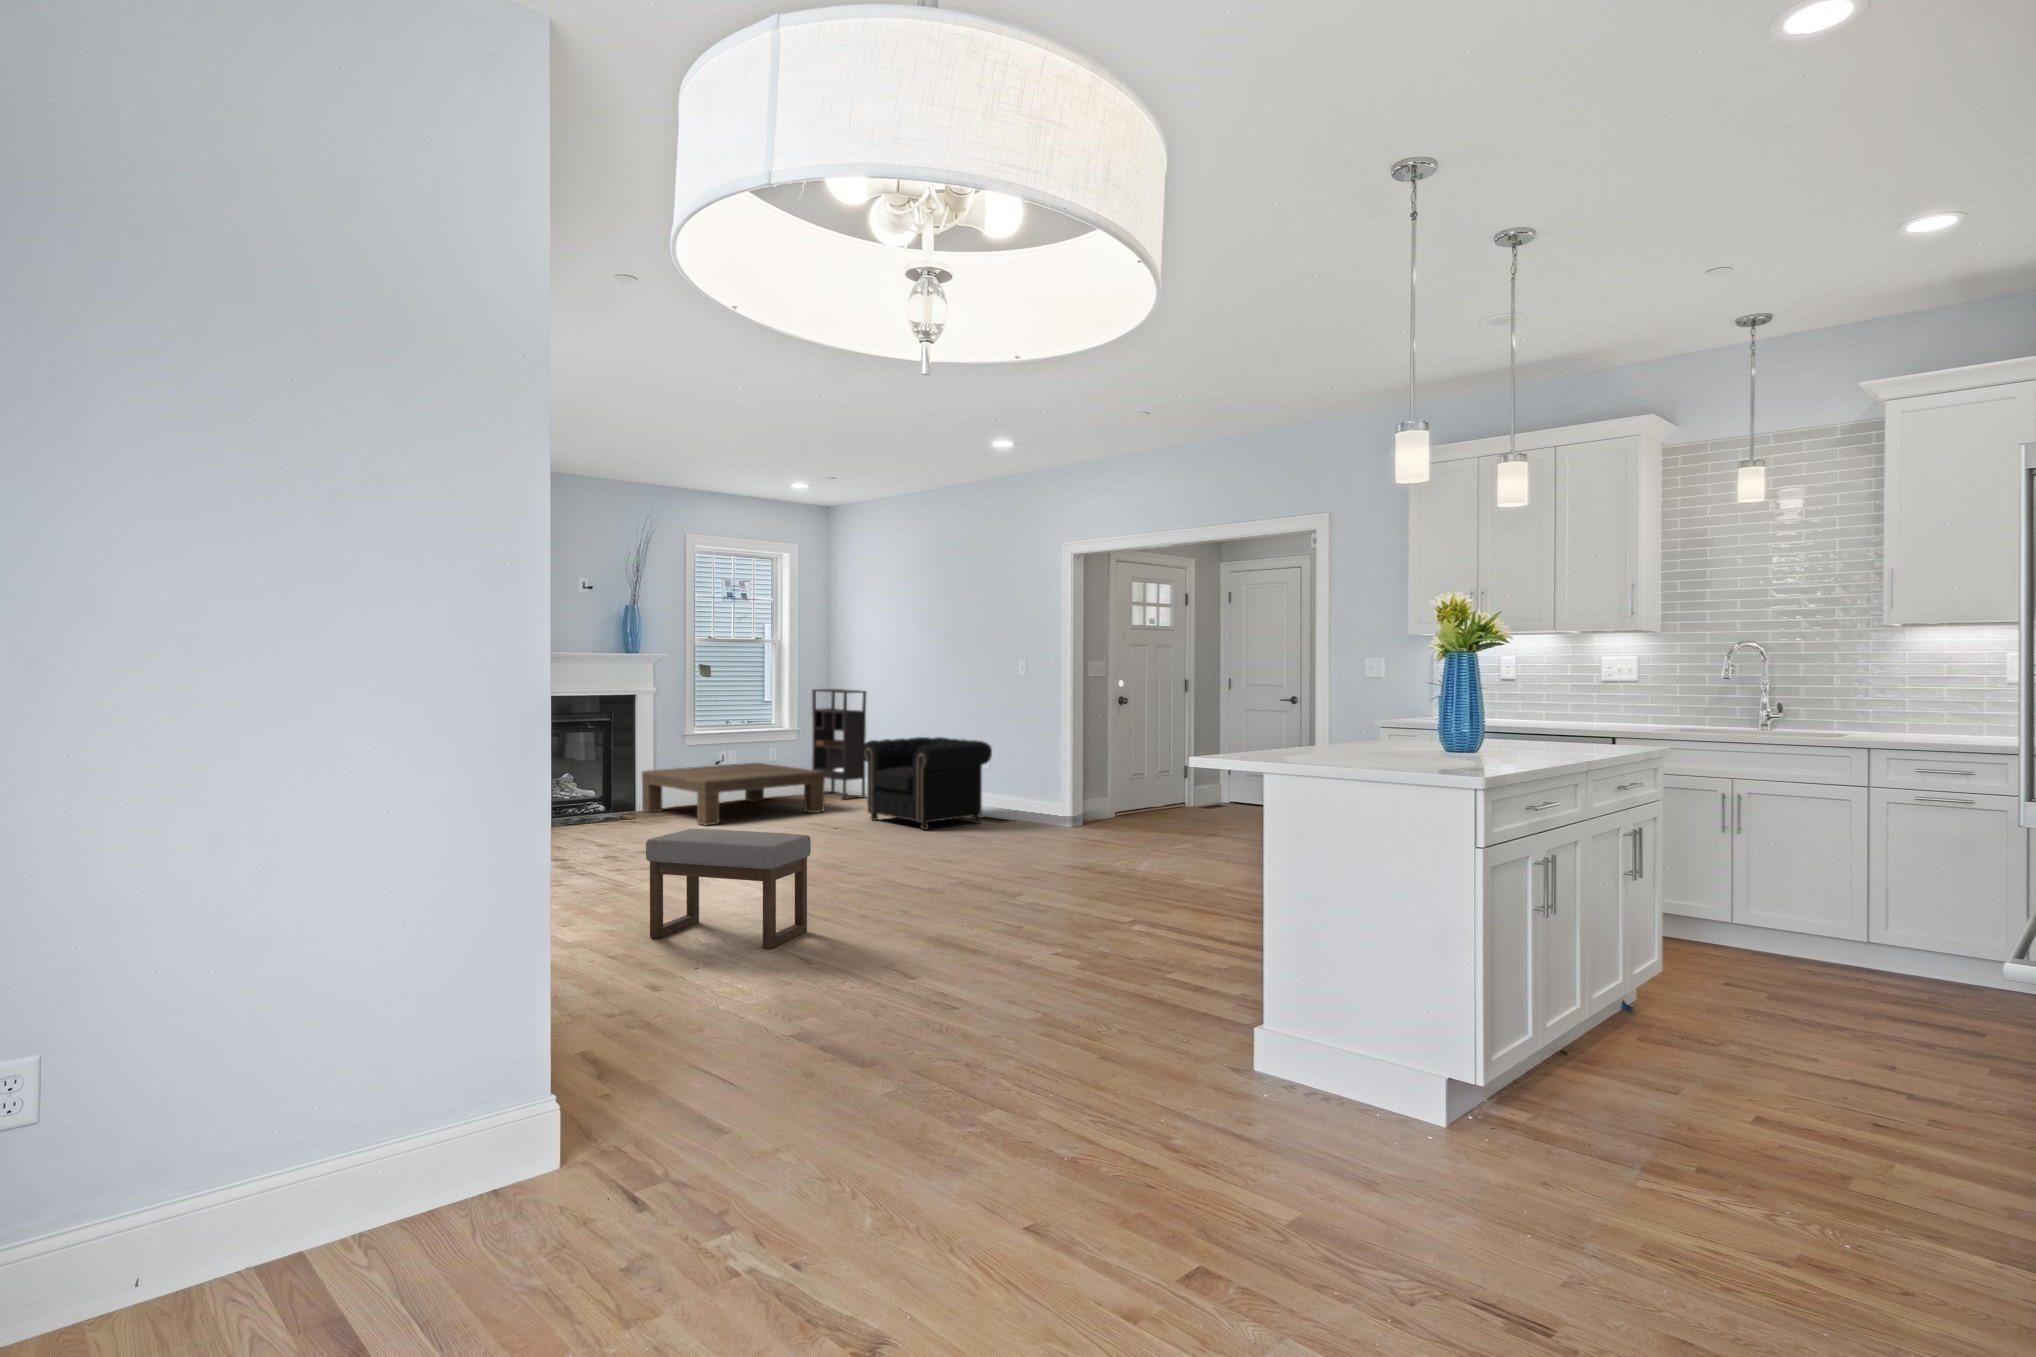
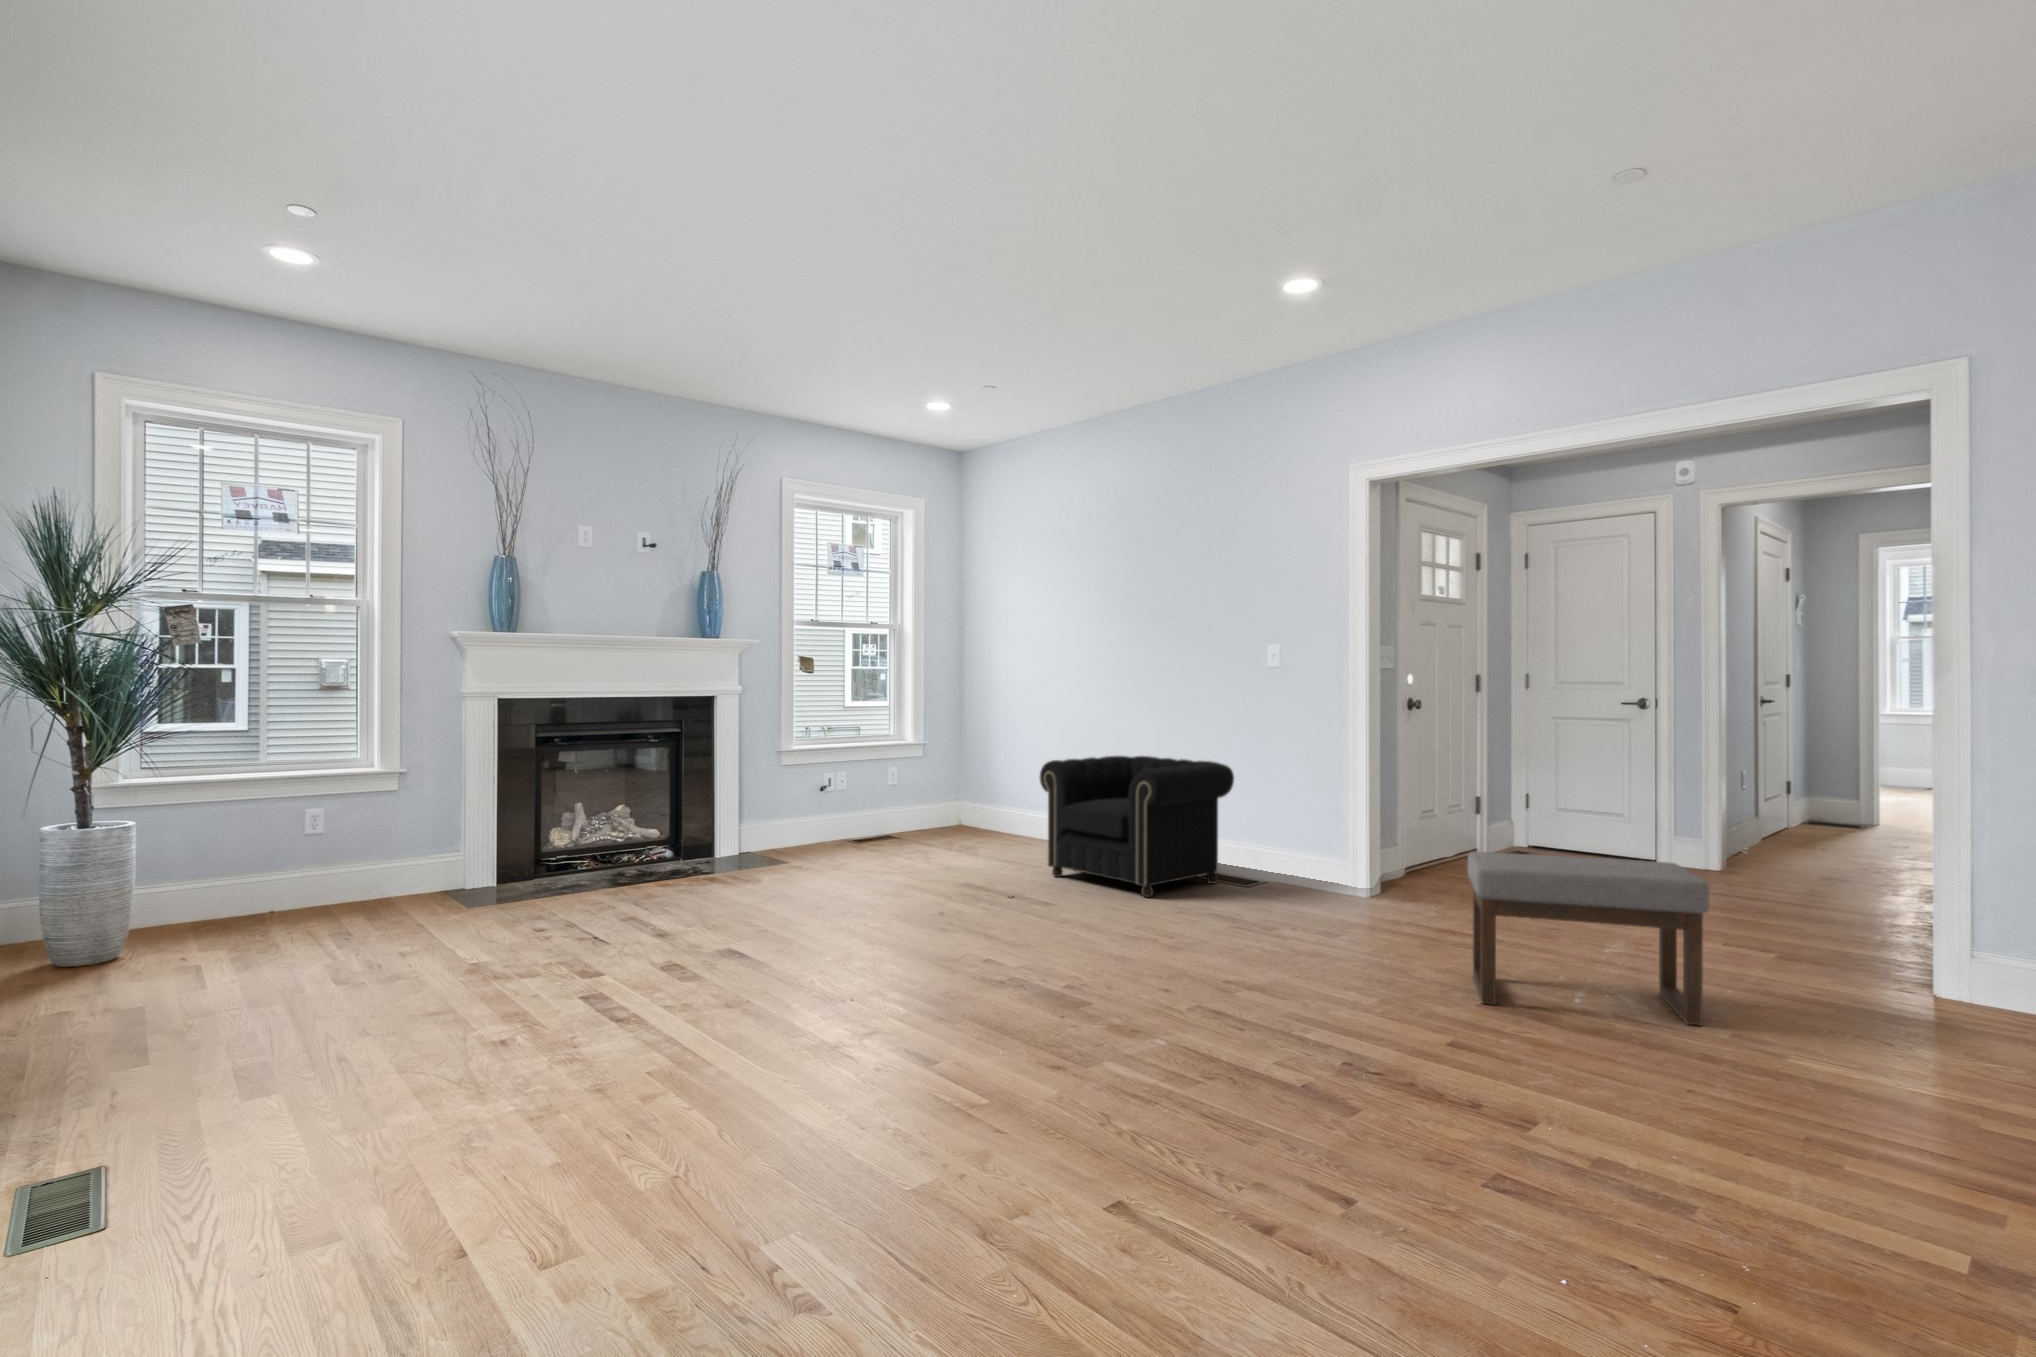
bookshelf: present [812,689,867,800] -> none [941,690,1020,840]
coffee table: present [642,763,825,825] -> none [723,788,977,885]
ottoman: present [646,829,811,949] -> present [1468,852,1709,1026]

